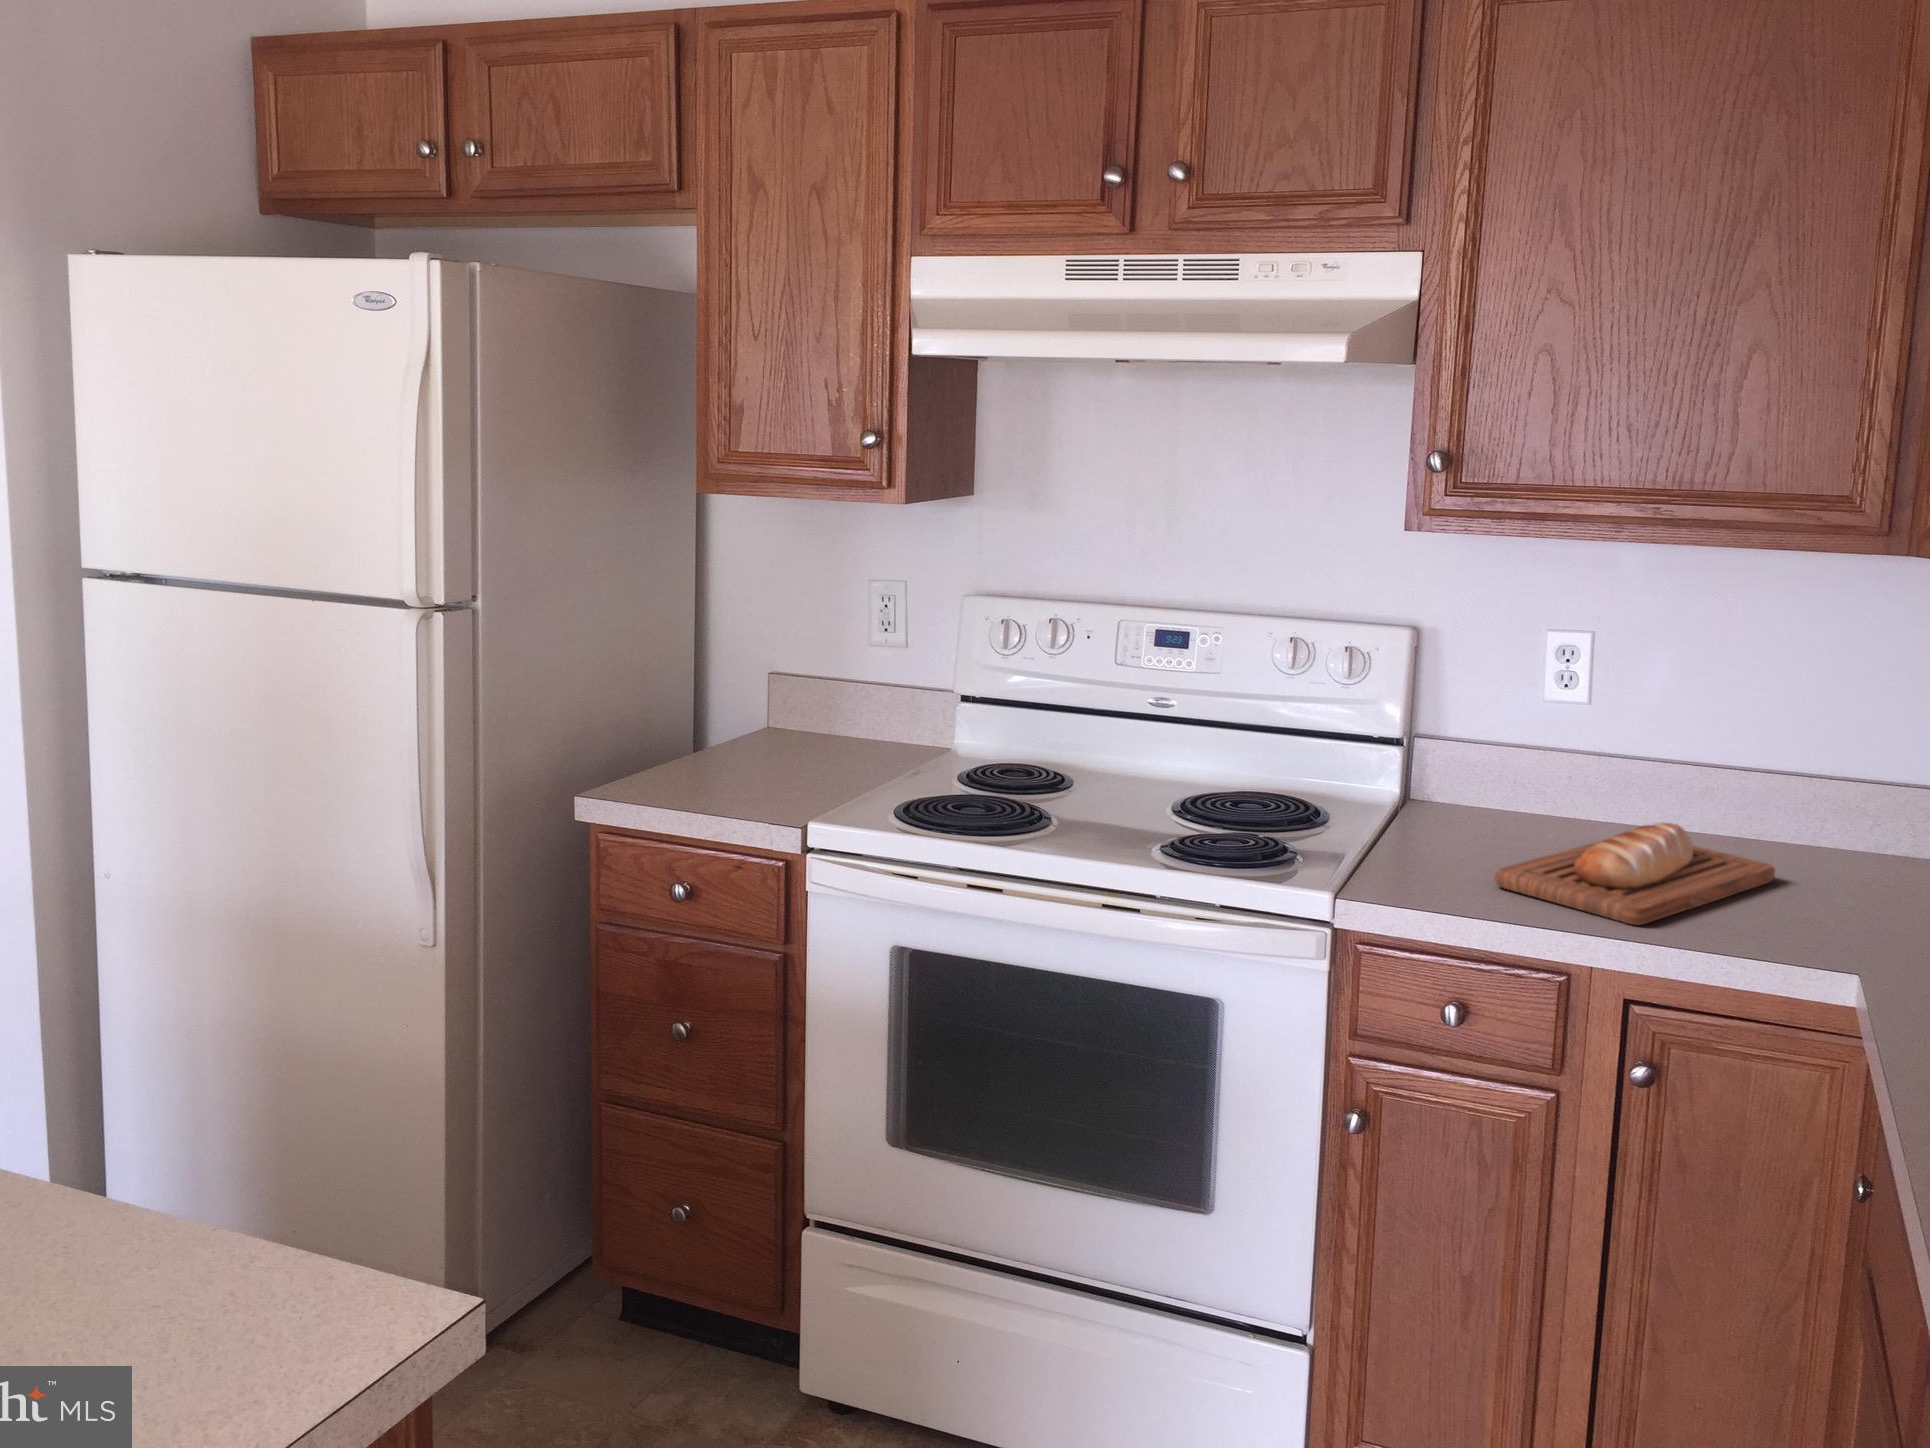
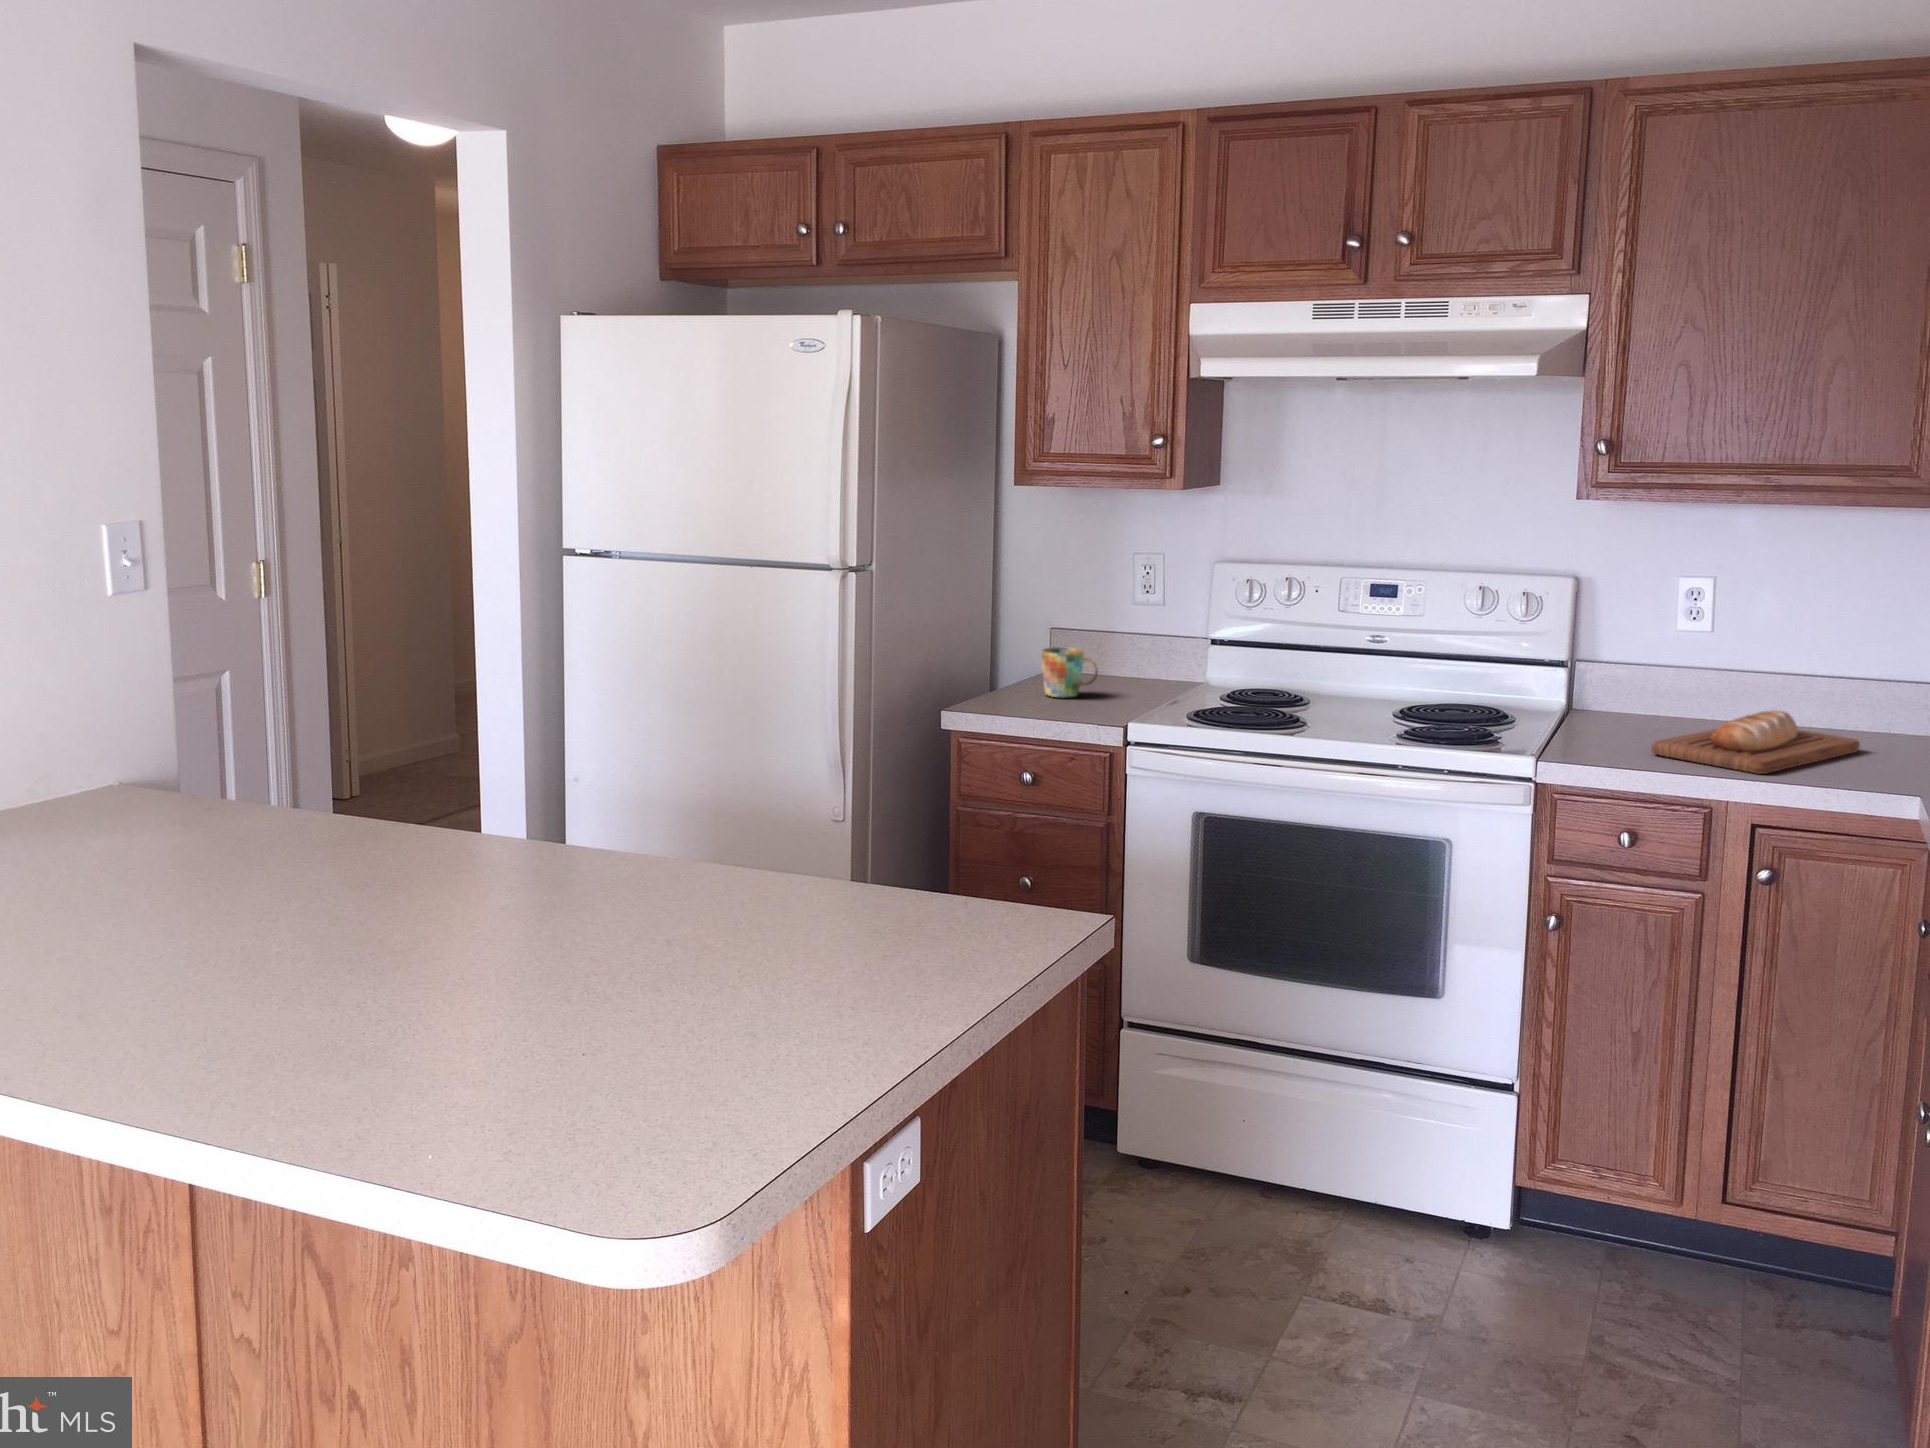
mug: none [724,707,799,776] -> present [1042,647,1098,698]

